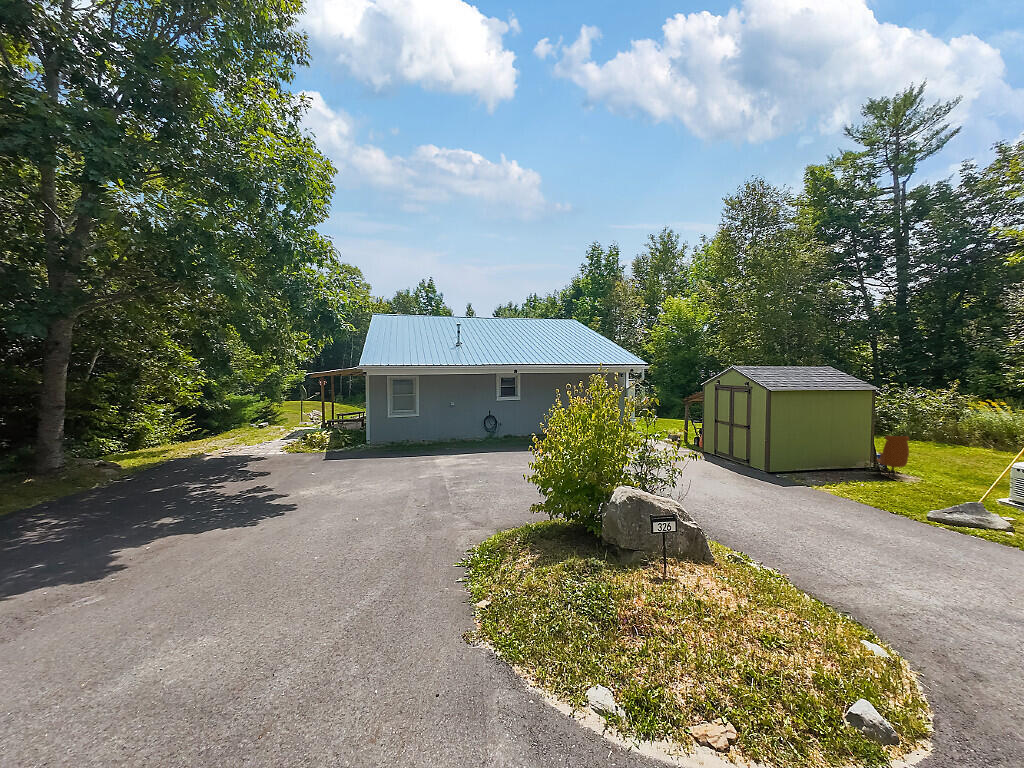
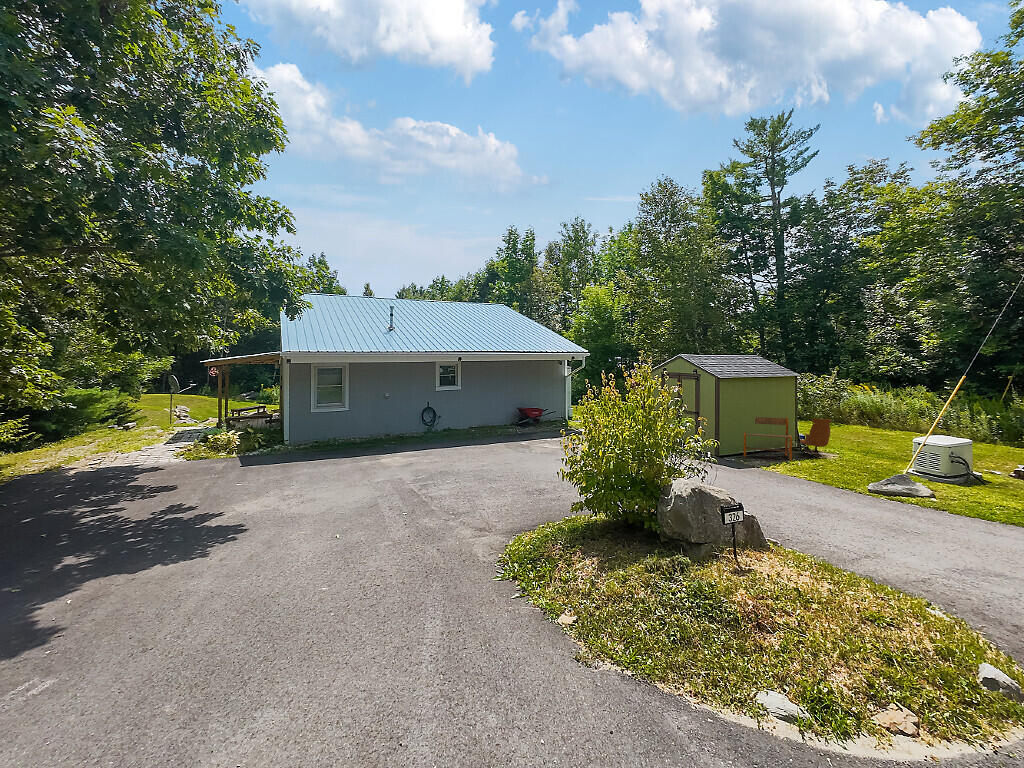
bench: none [800,431,857,480] -> present [744,417,792,460]

